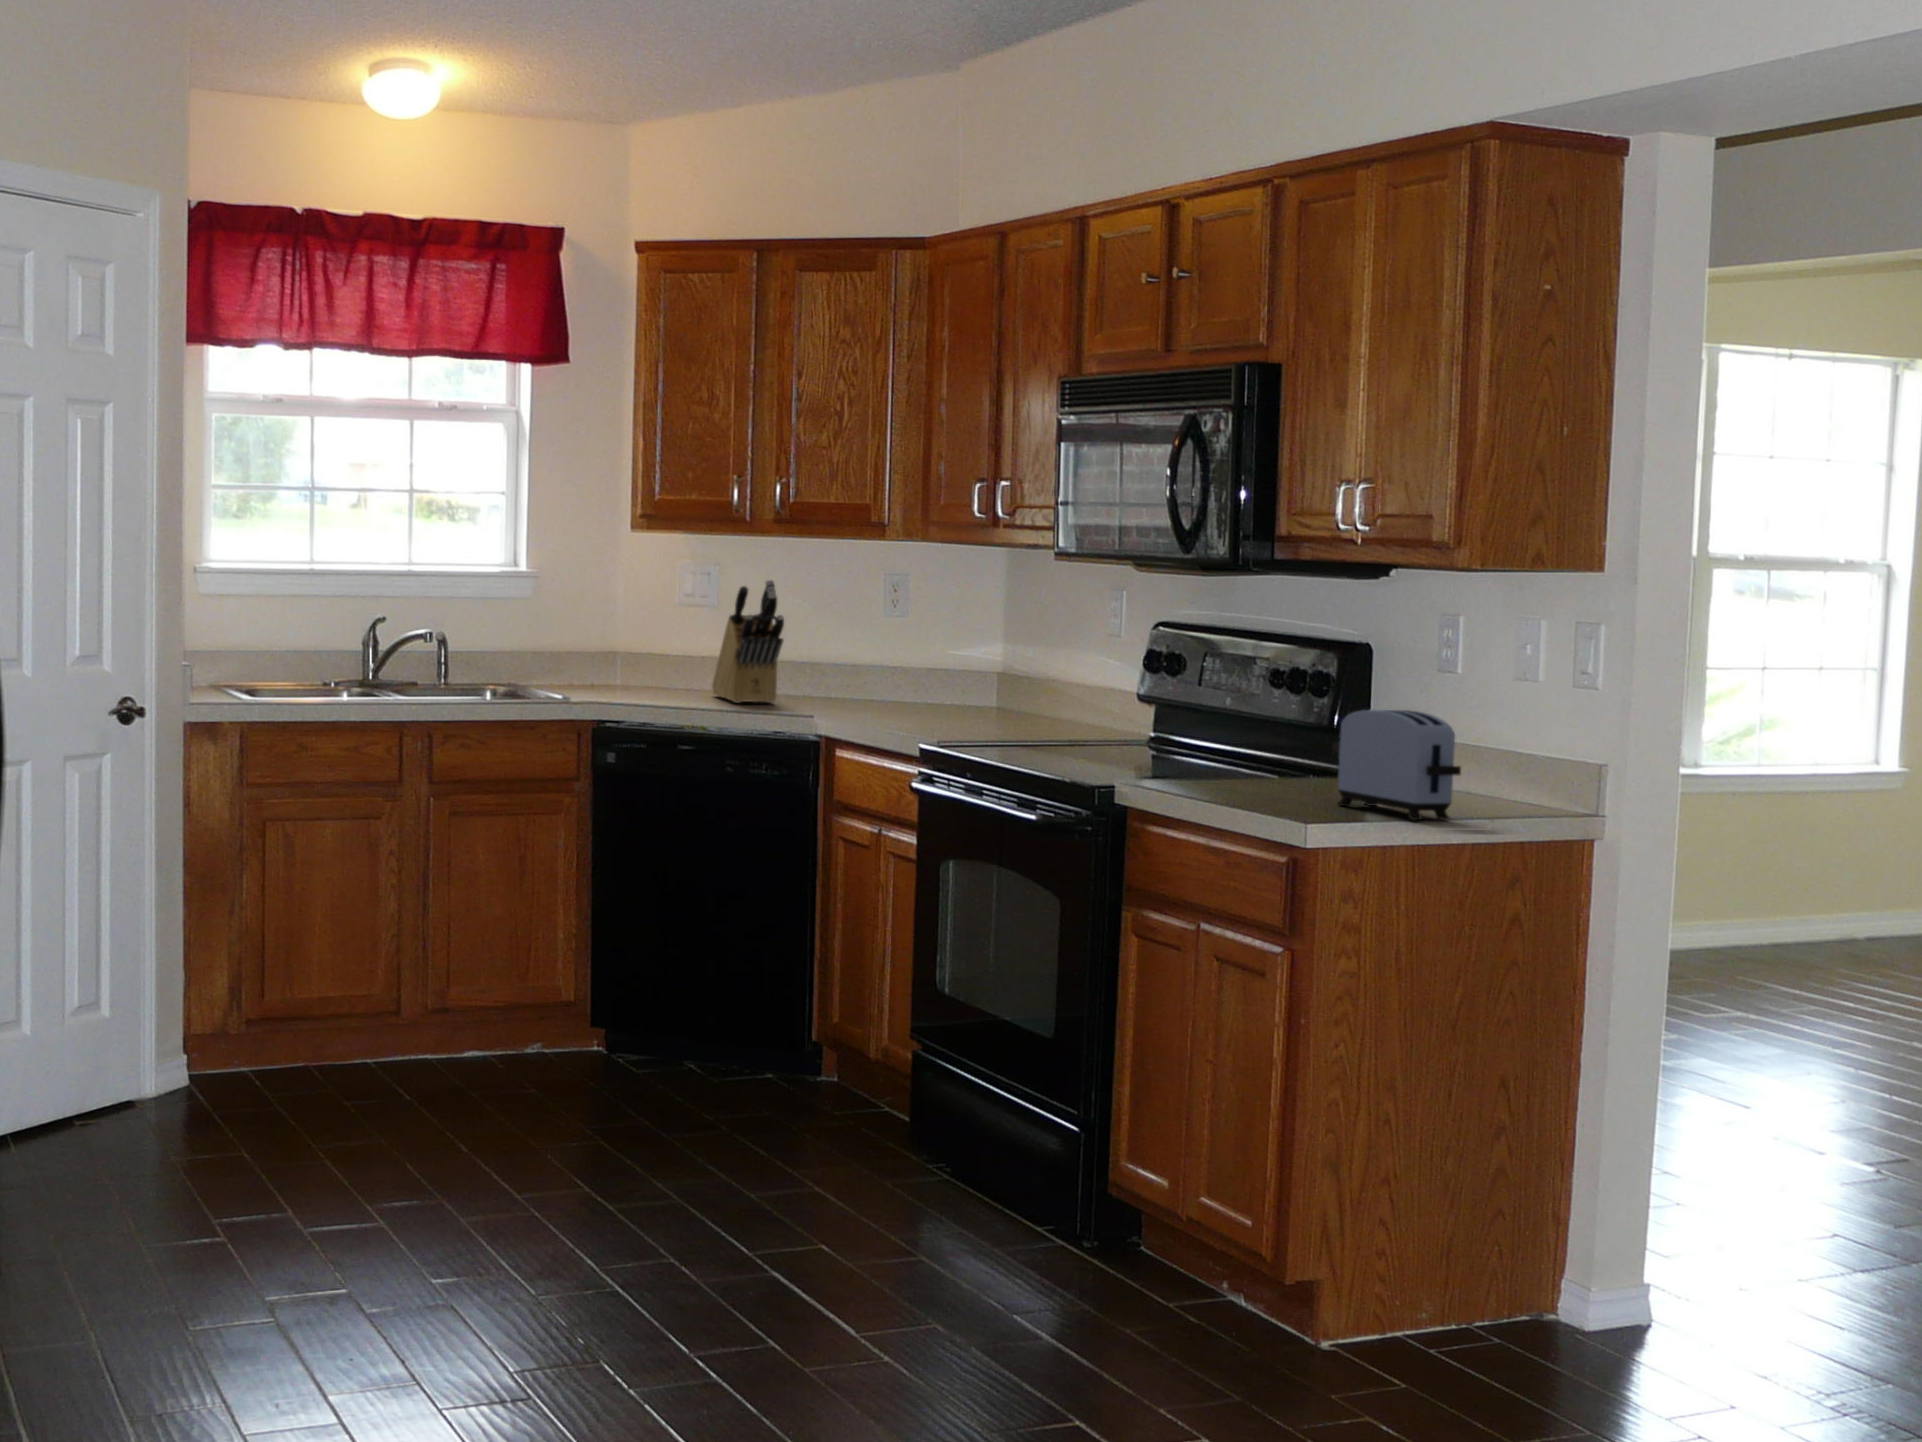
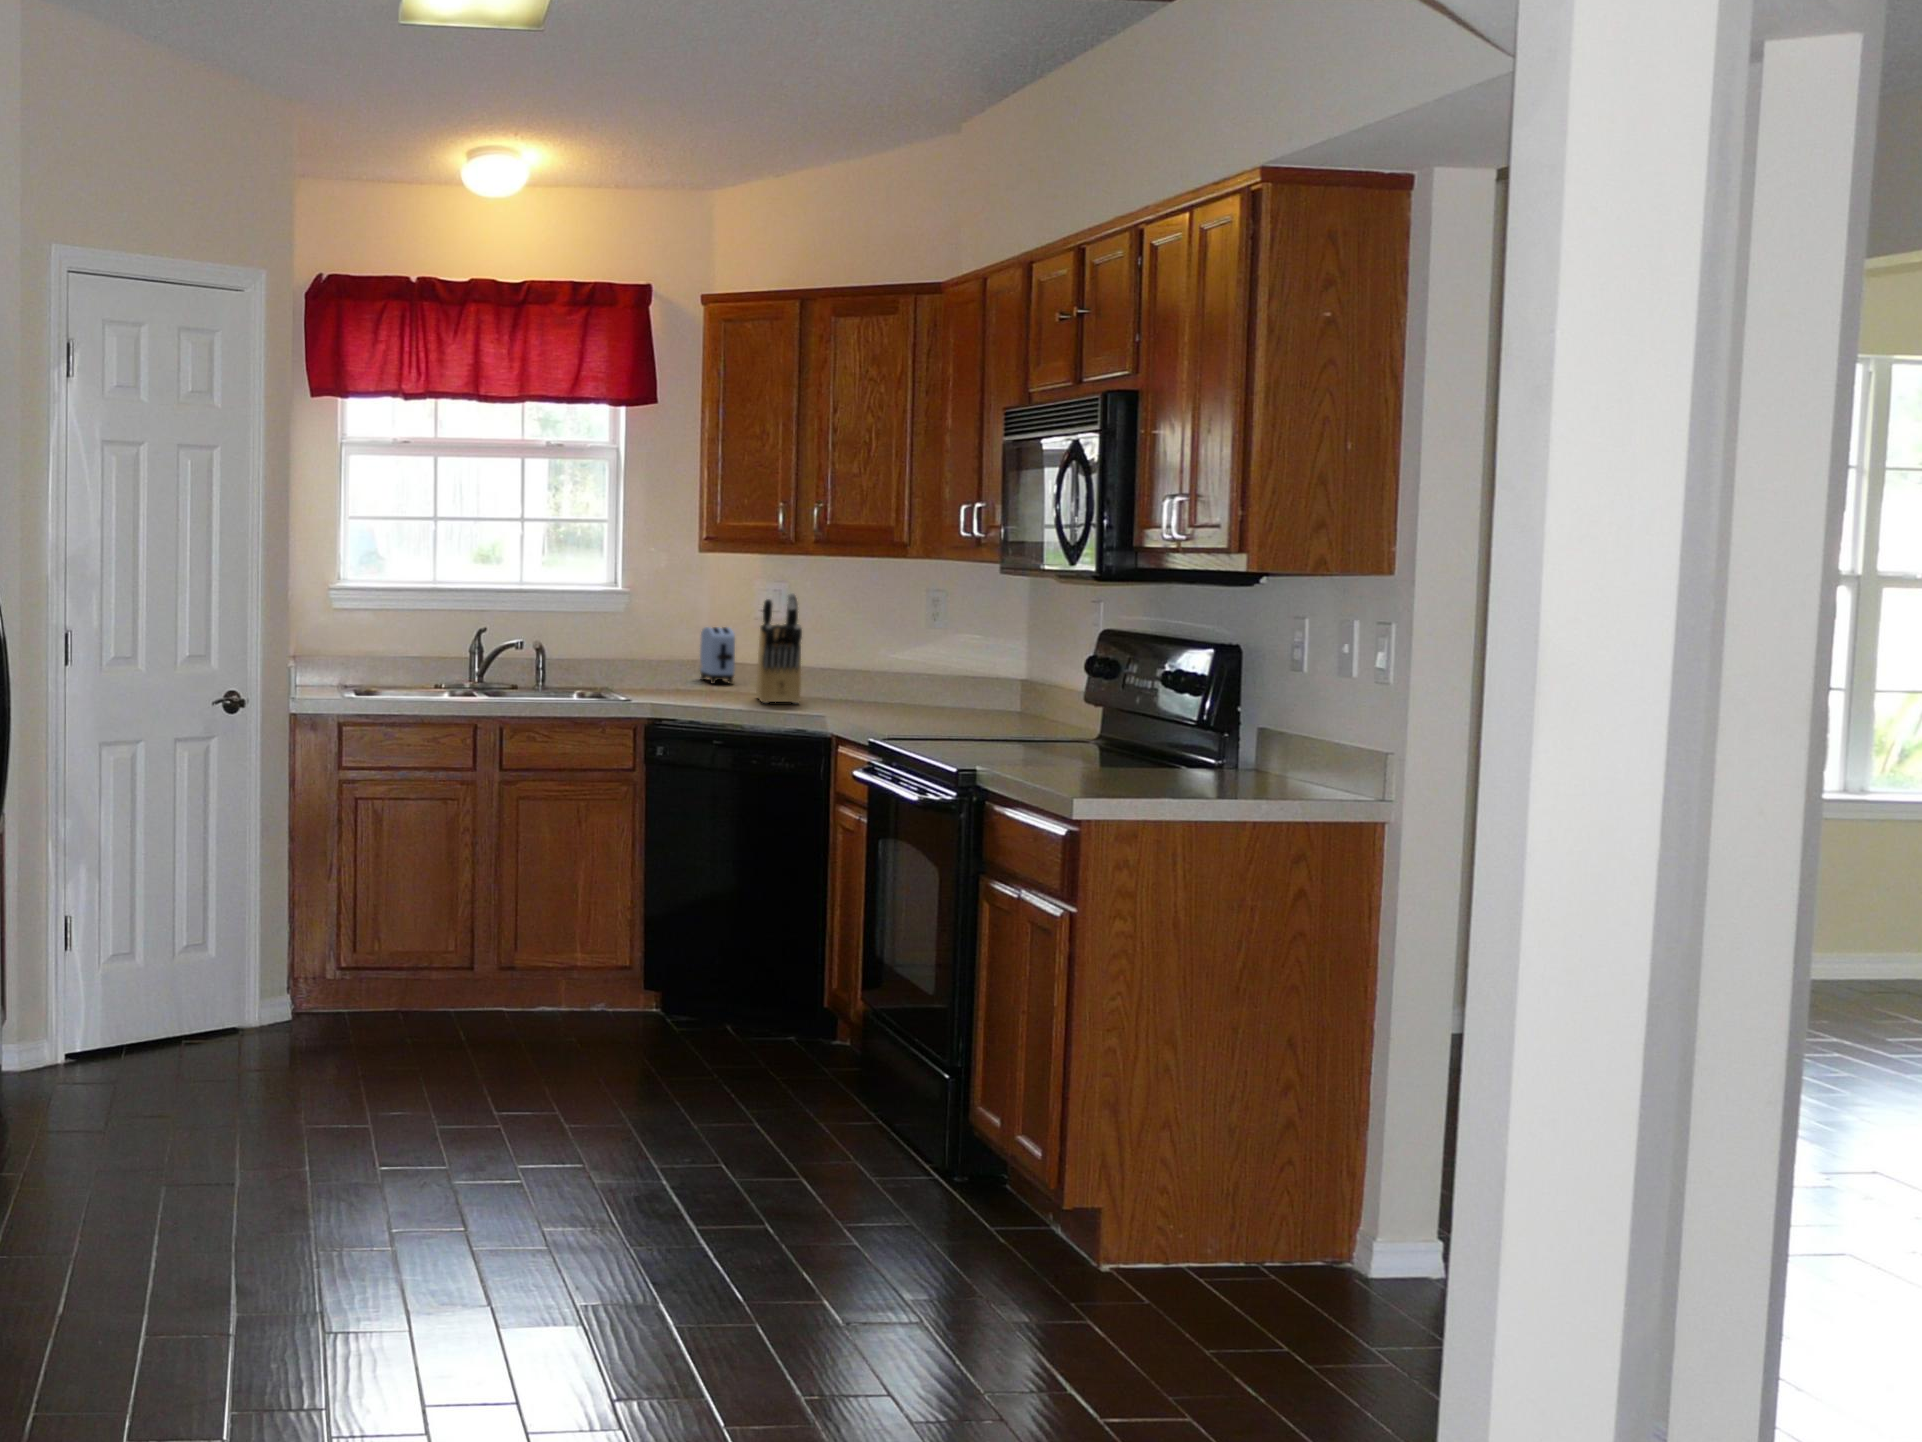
toaster: present [1332,710,1461,820] -> present [700,627,735,684]

